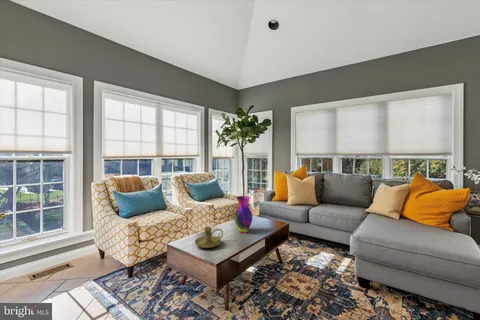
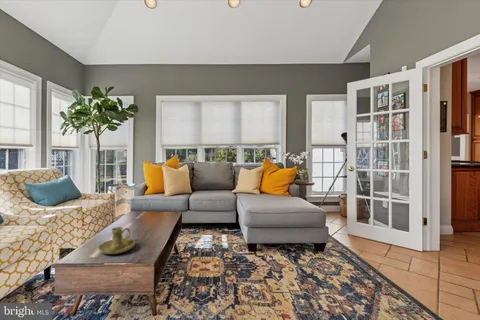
vase: present [234,196,253,233] -> none [133,187,155,229]

